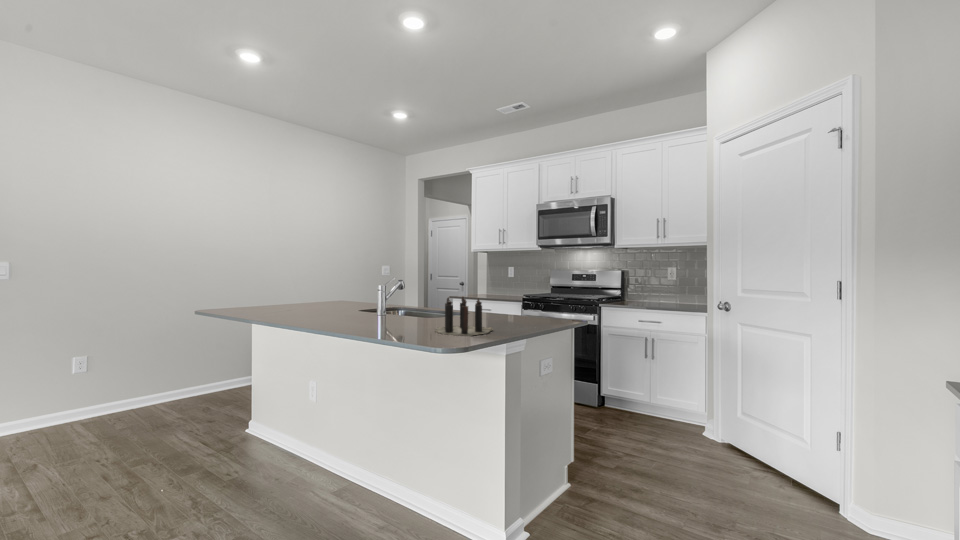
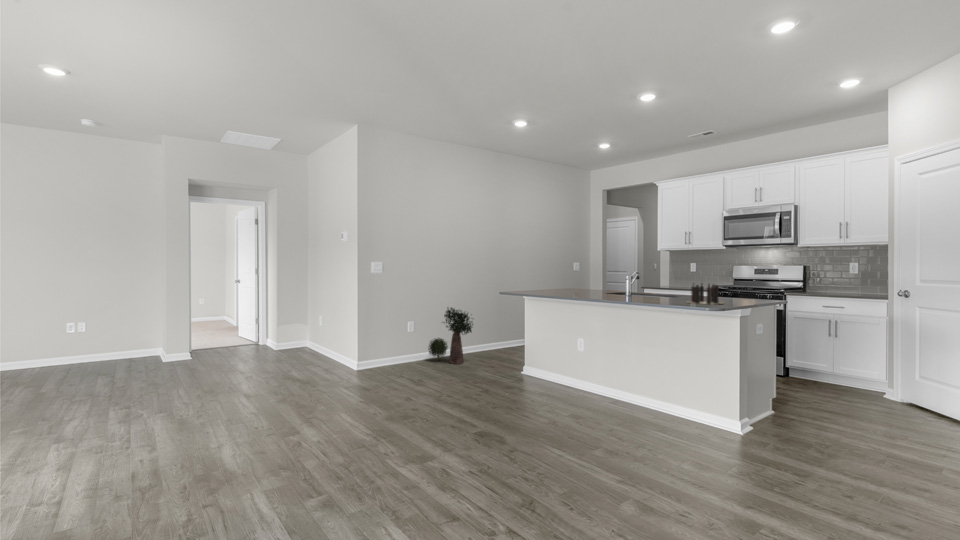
potted plant: none [117,328,196,414] -> present [428,308,473,364]

